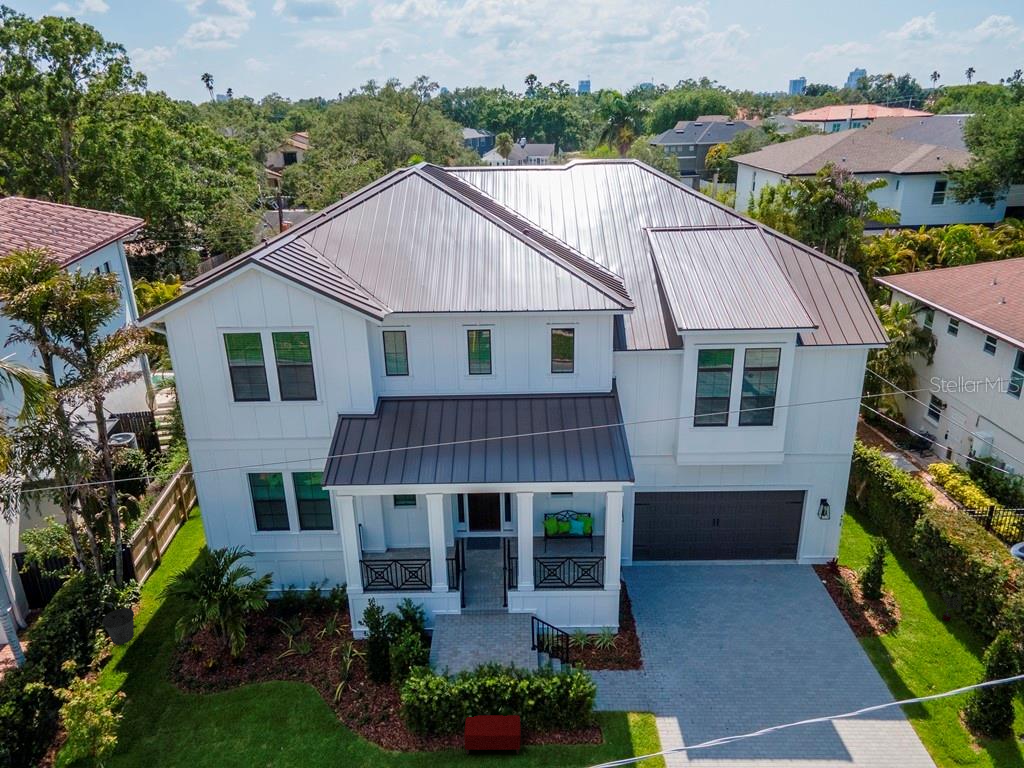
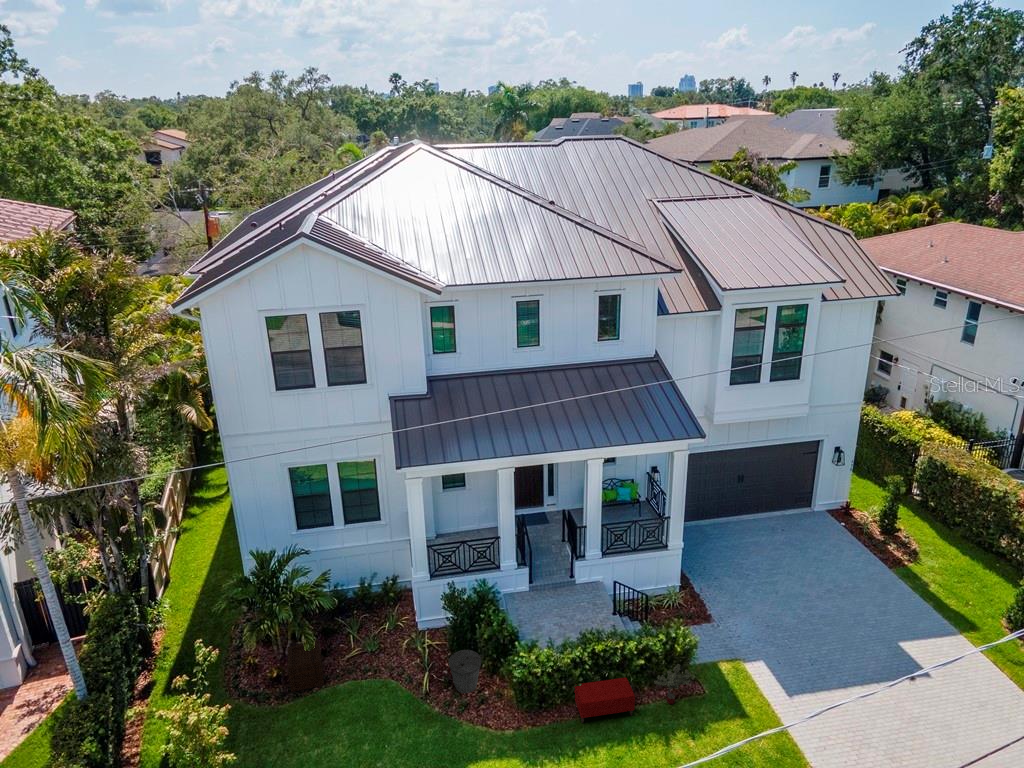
potted tree: present [942,593,963,621] -> present [654,665,691,704]
trash can: present [102,608,134,645] -> present [449,650,481,693]
wooden crate: none [212,639,253,684] -> present [288,641,324,692]

